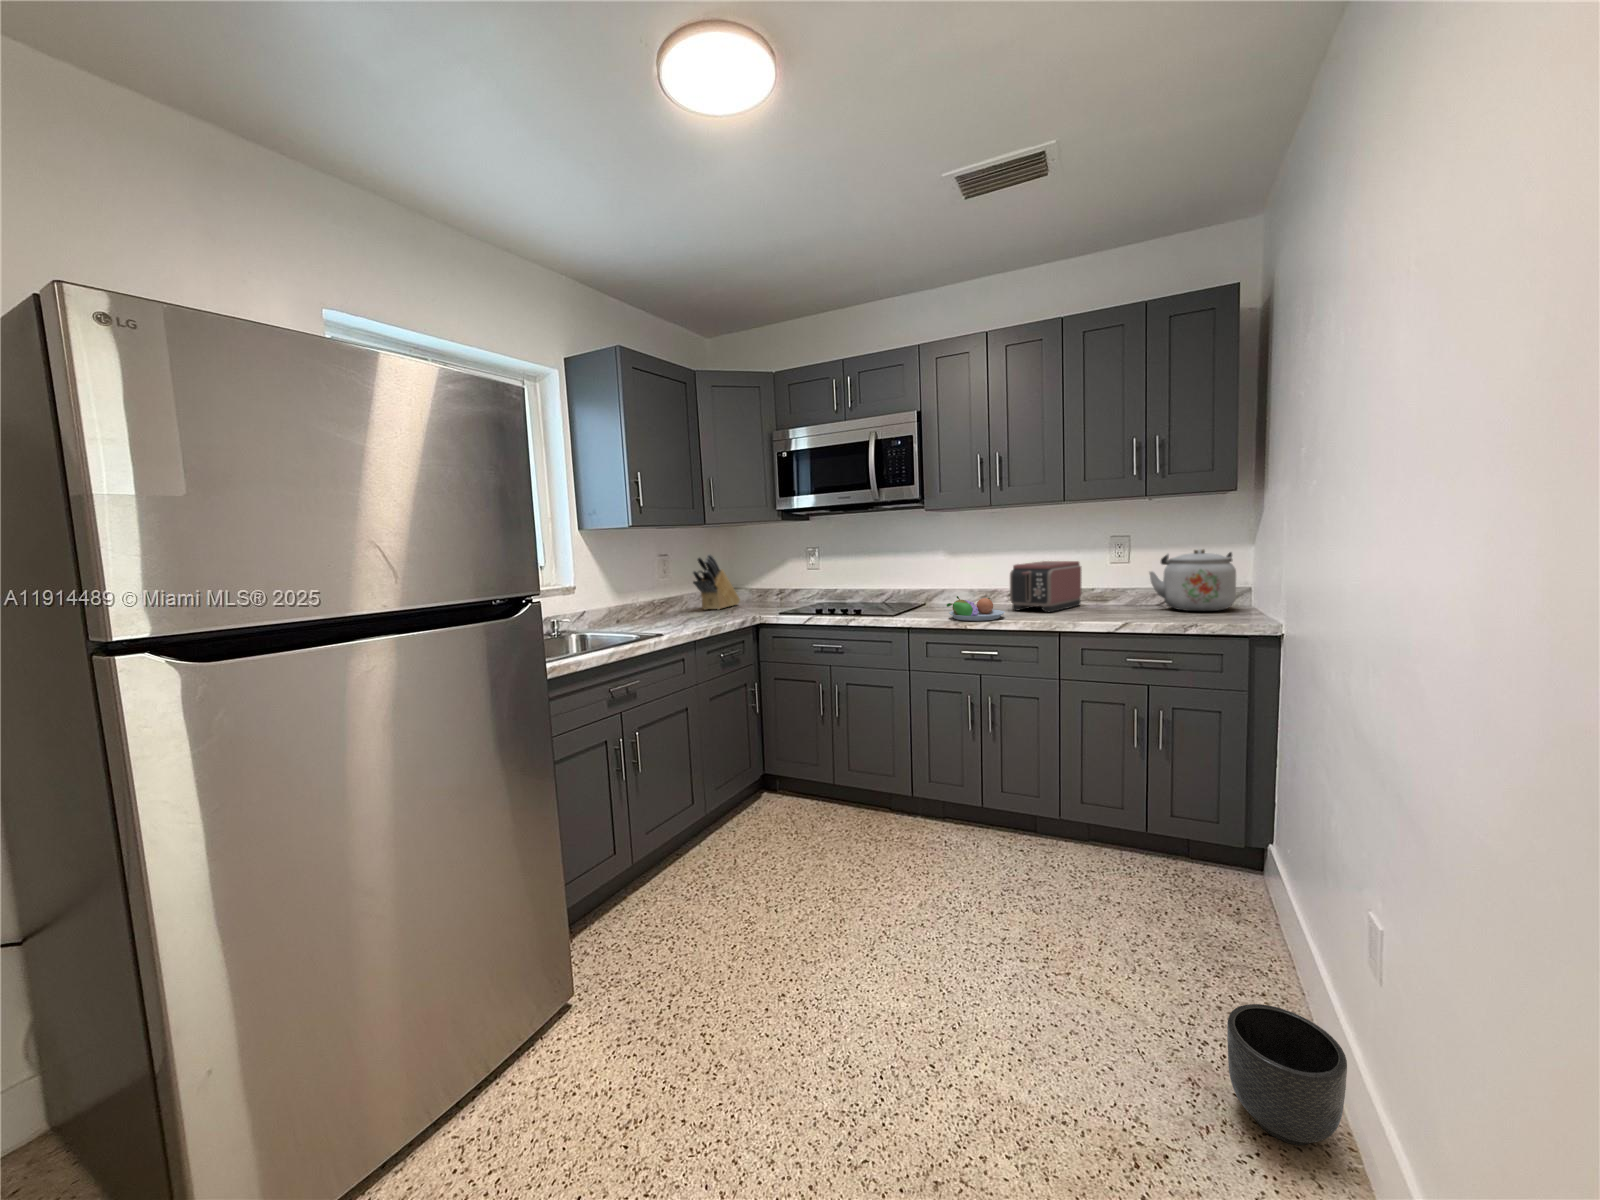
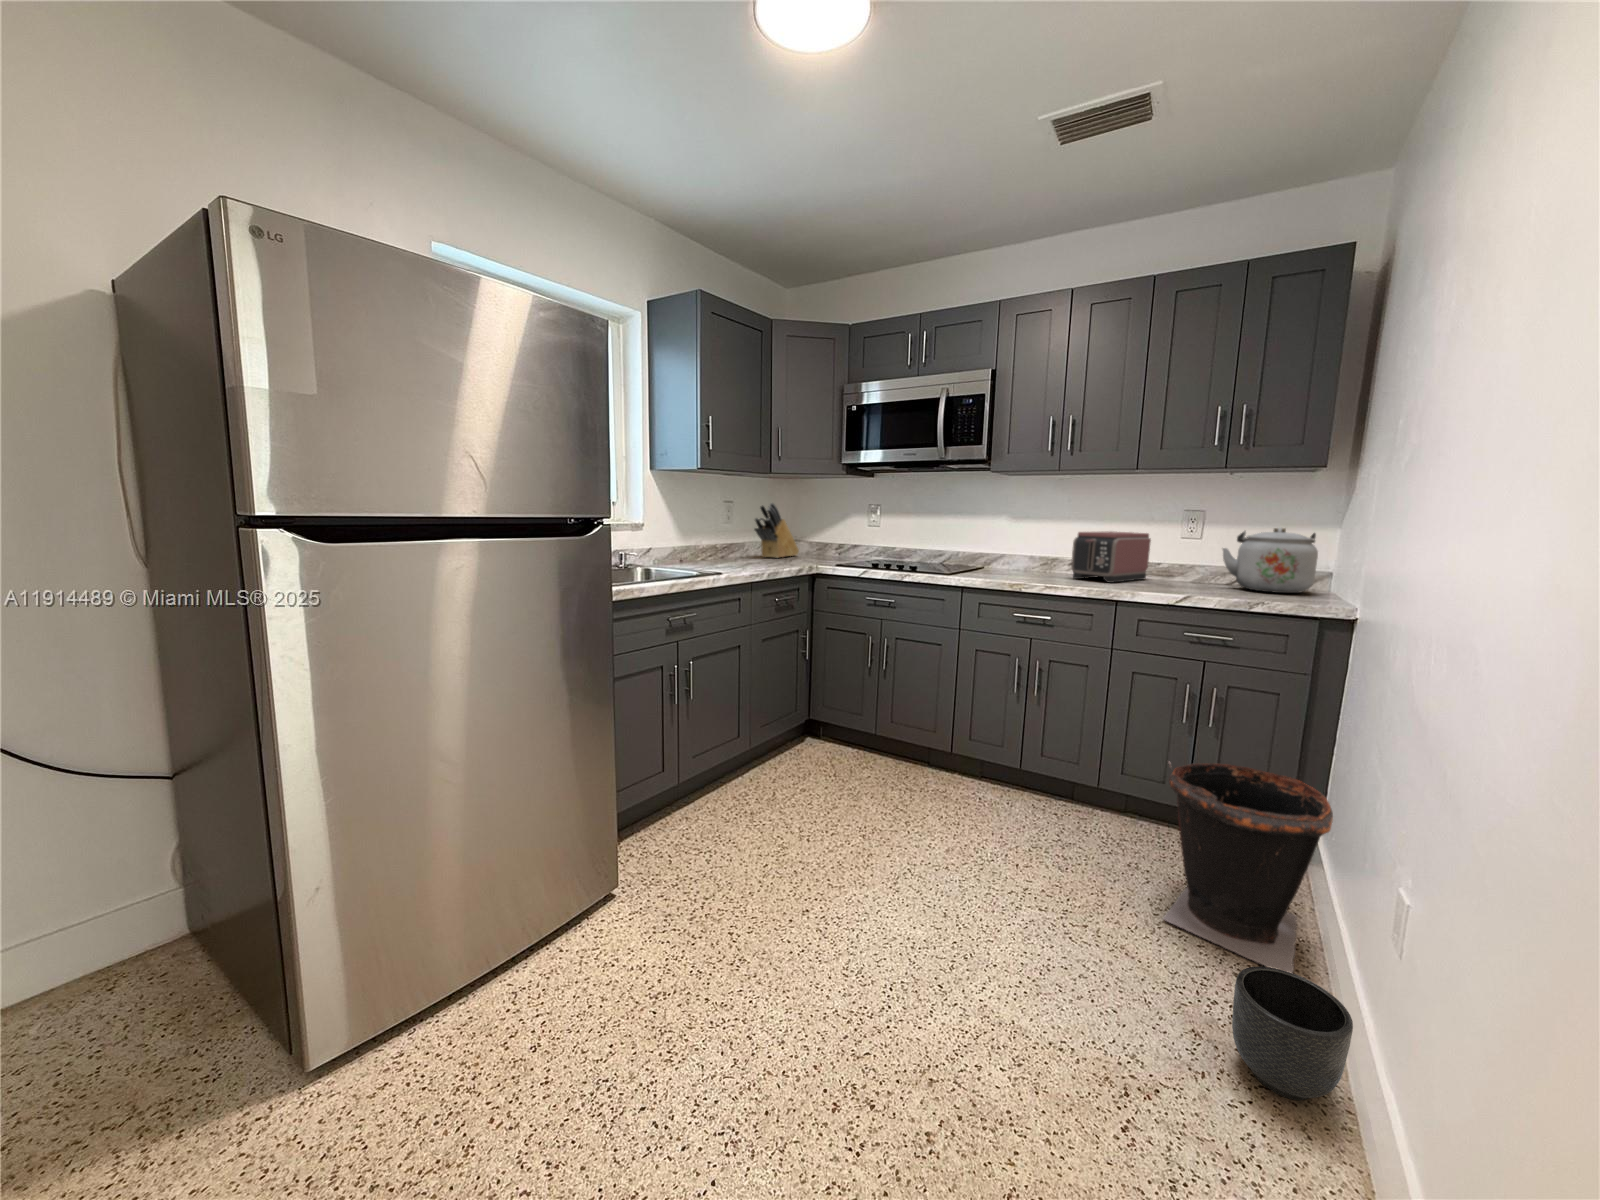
fruit bowl: present [947,596,1005,621] -> none [1003,559,1064,585]
waste bin: none [1128,788,1290,1005] -> present [1163,761,1333,973]

